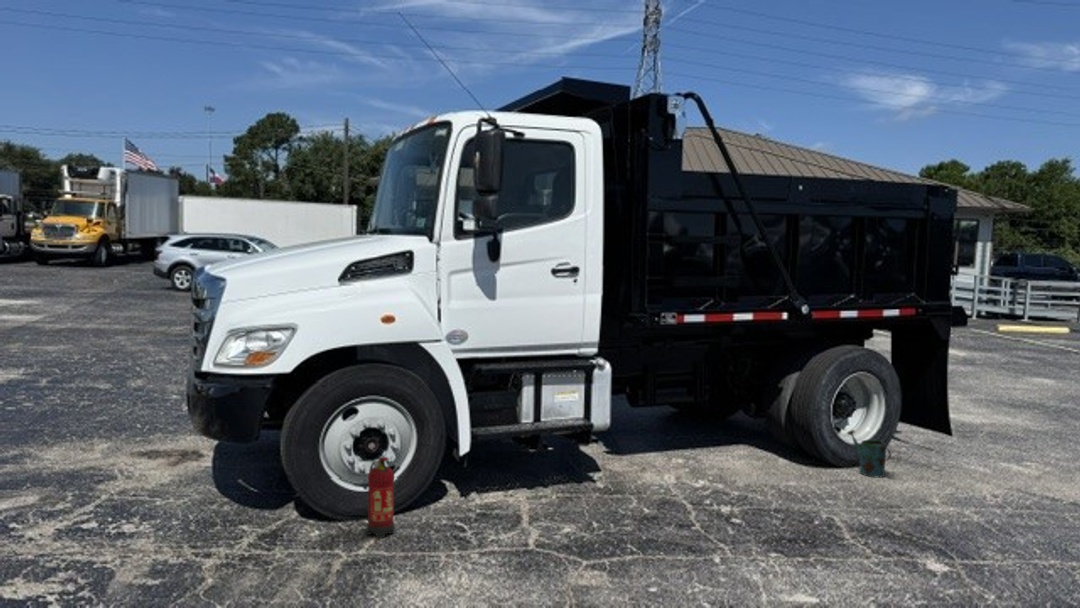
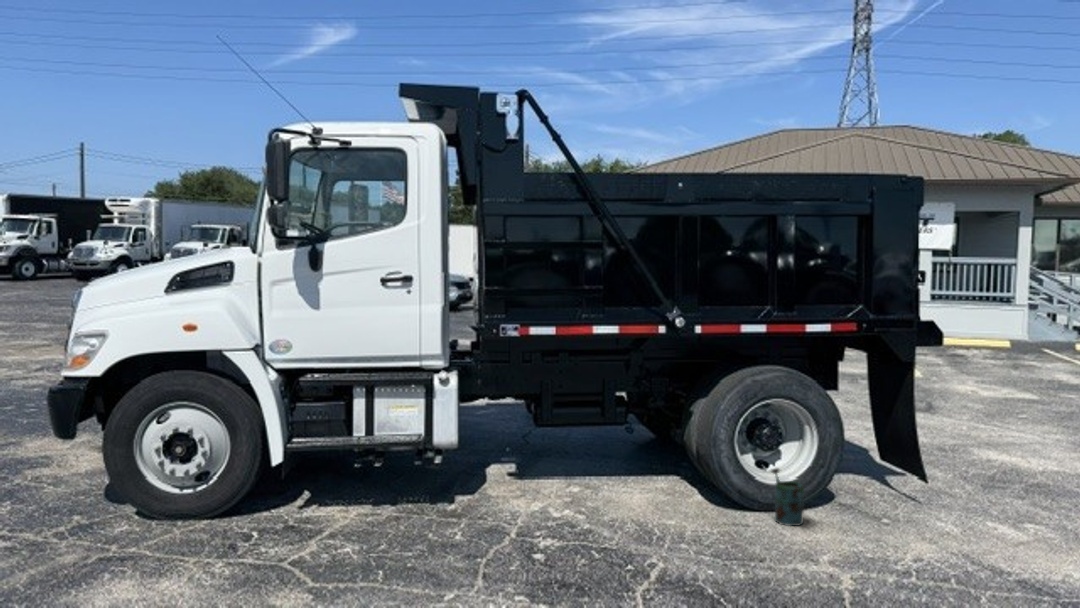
fire extinguisher: present [367,457,394,538] -> none [166,460,196,539]

